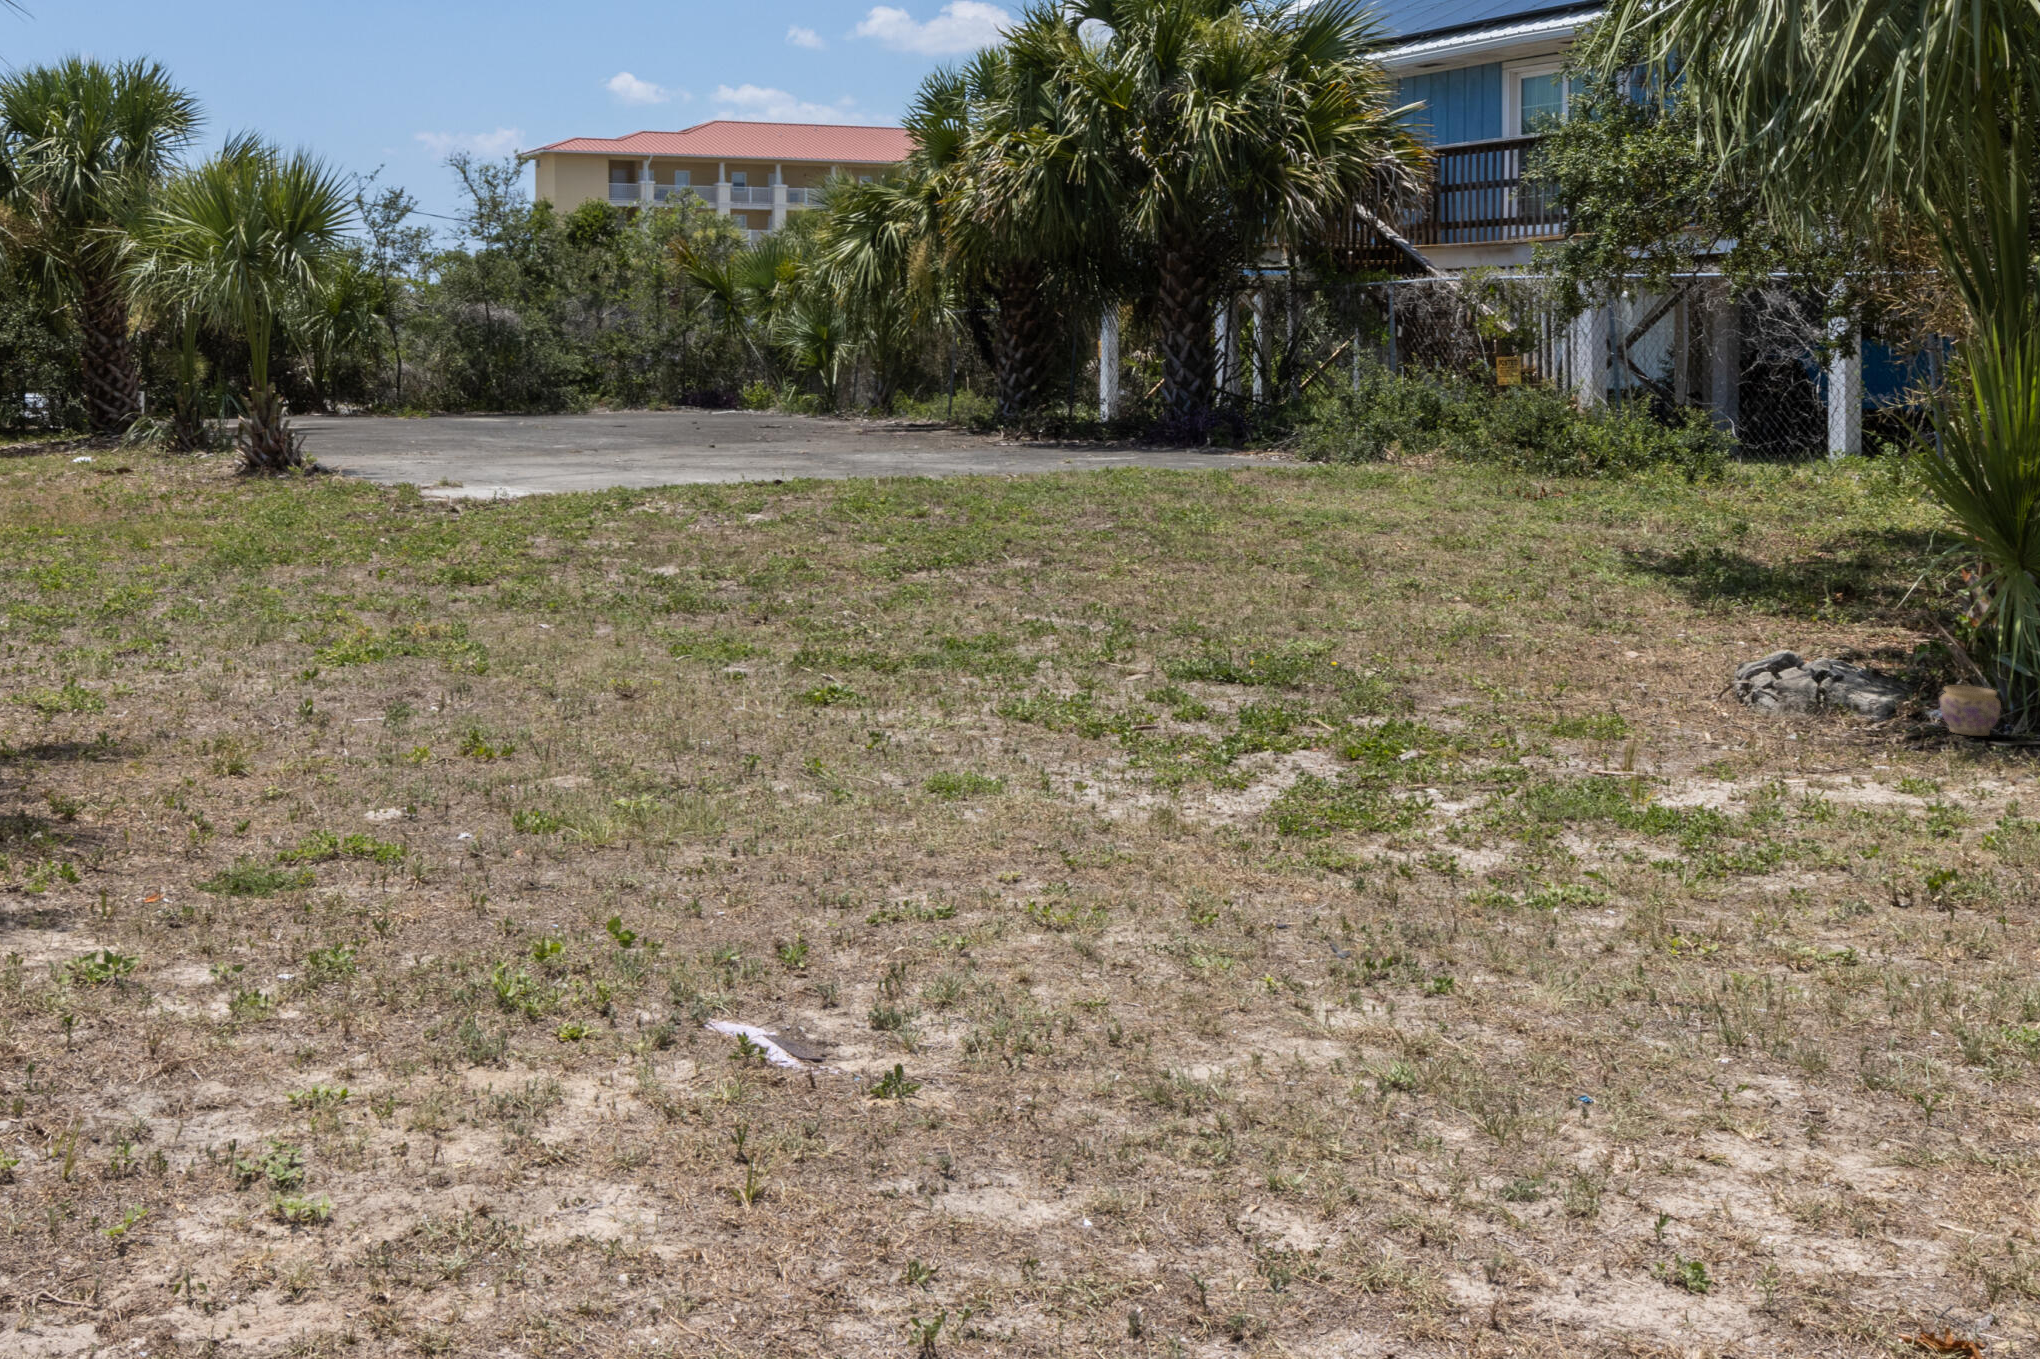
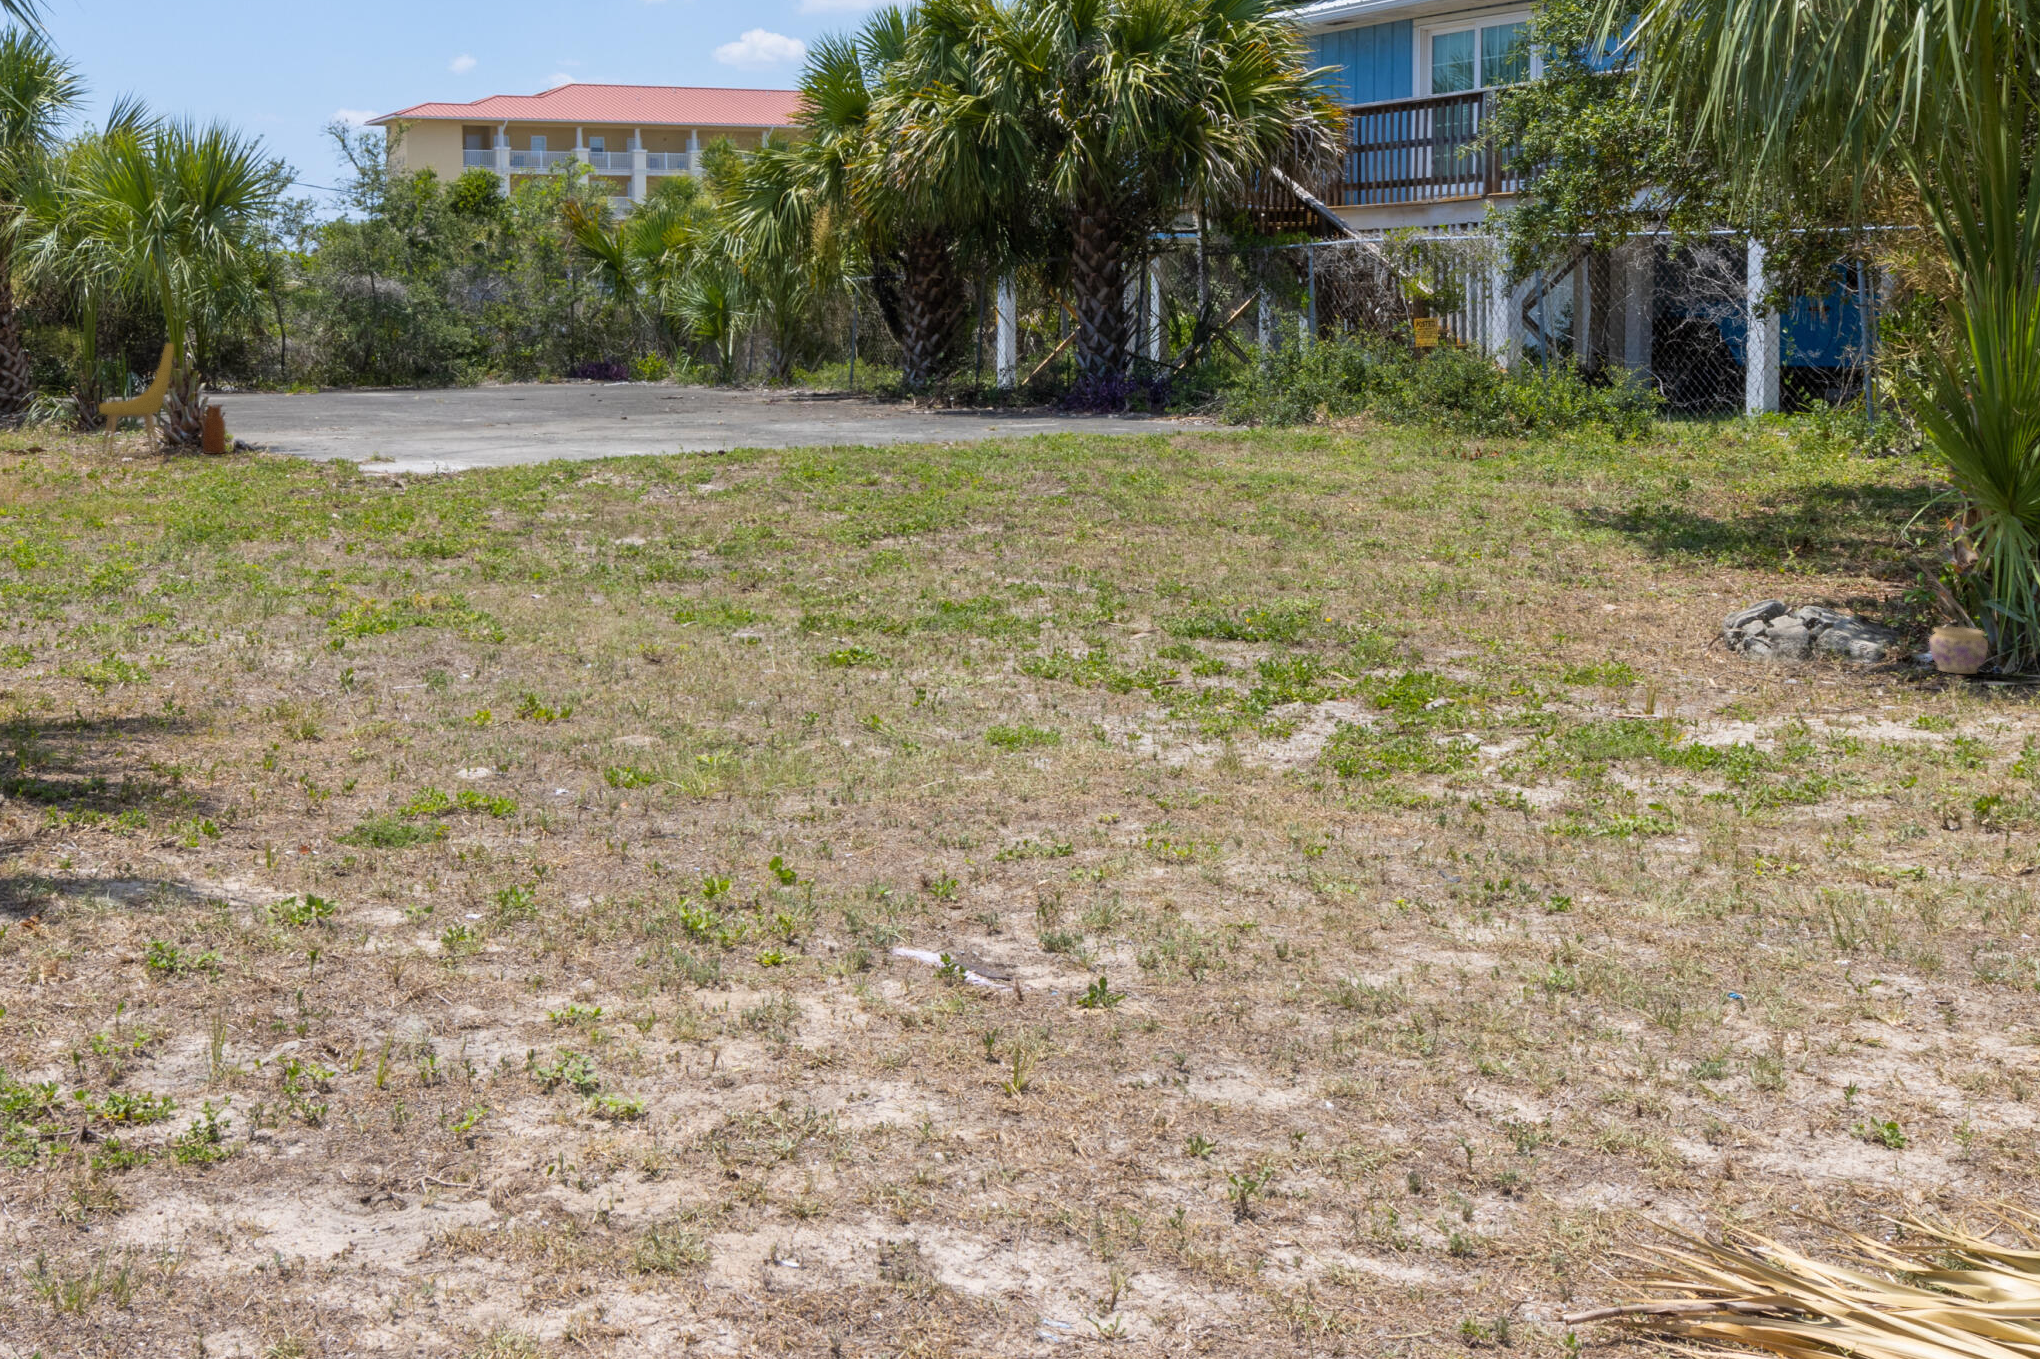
chair: none [179,369,254,480] -> present [99,343,174,455]
watering can: none [281,430,303,479] -> present [203,405,226,454]

